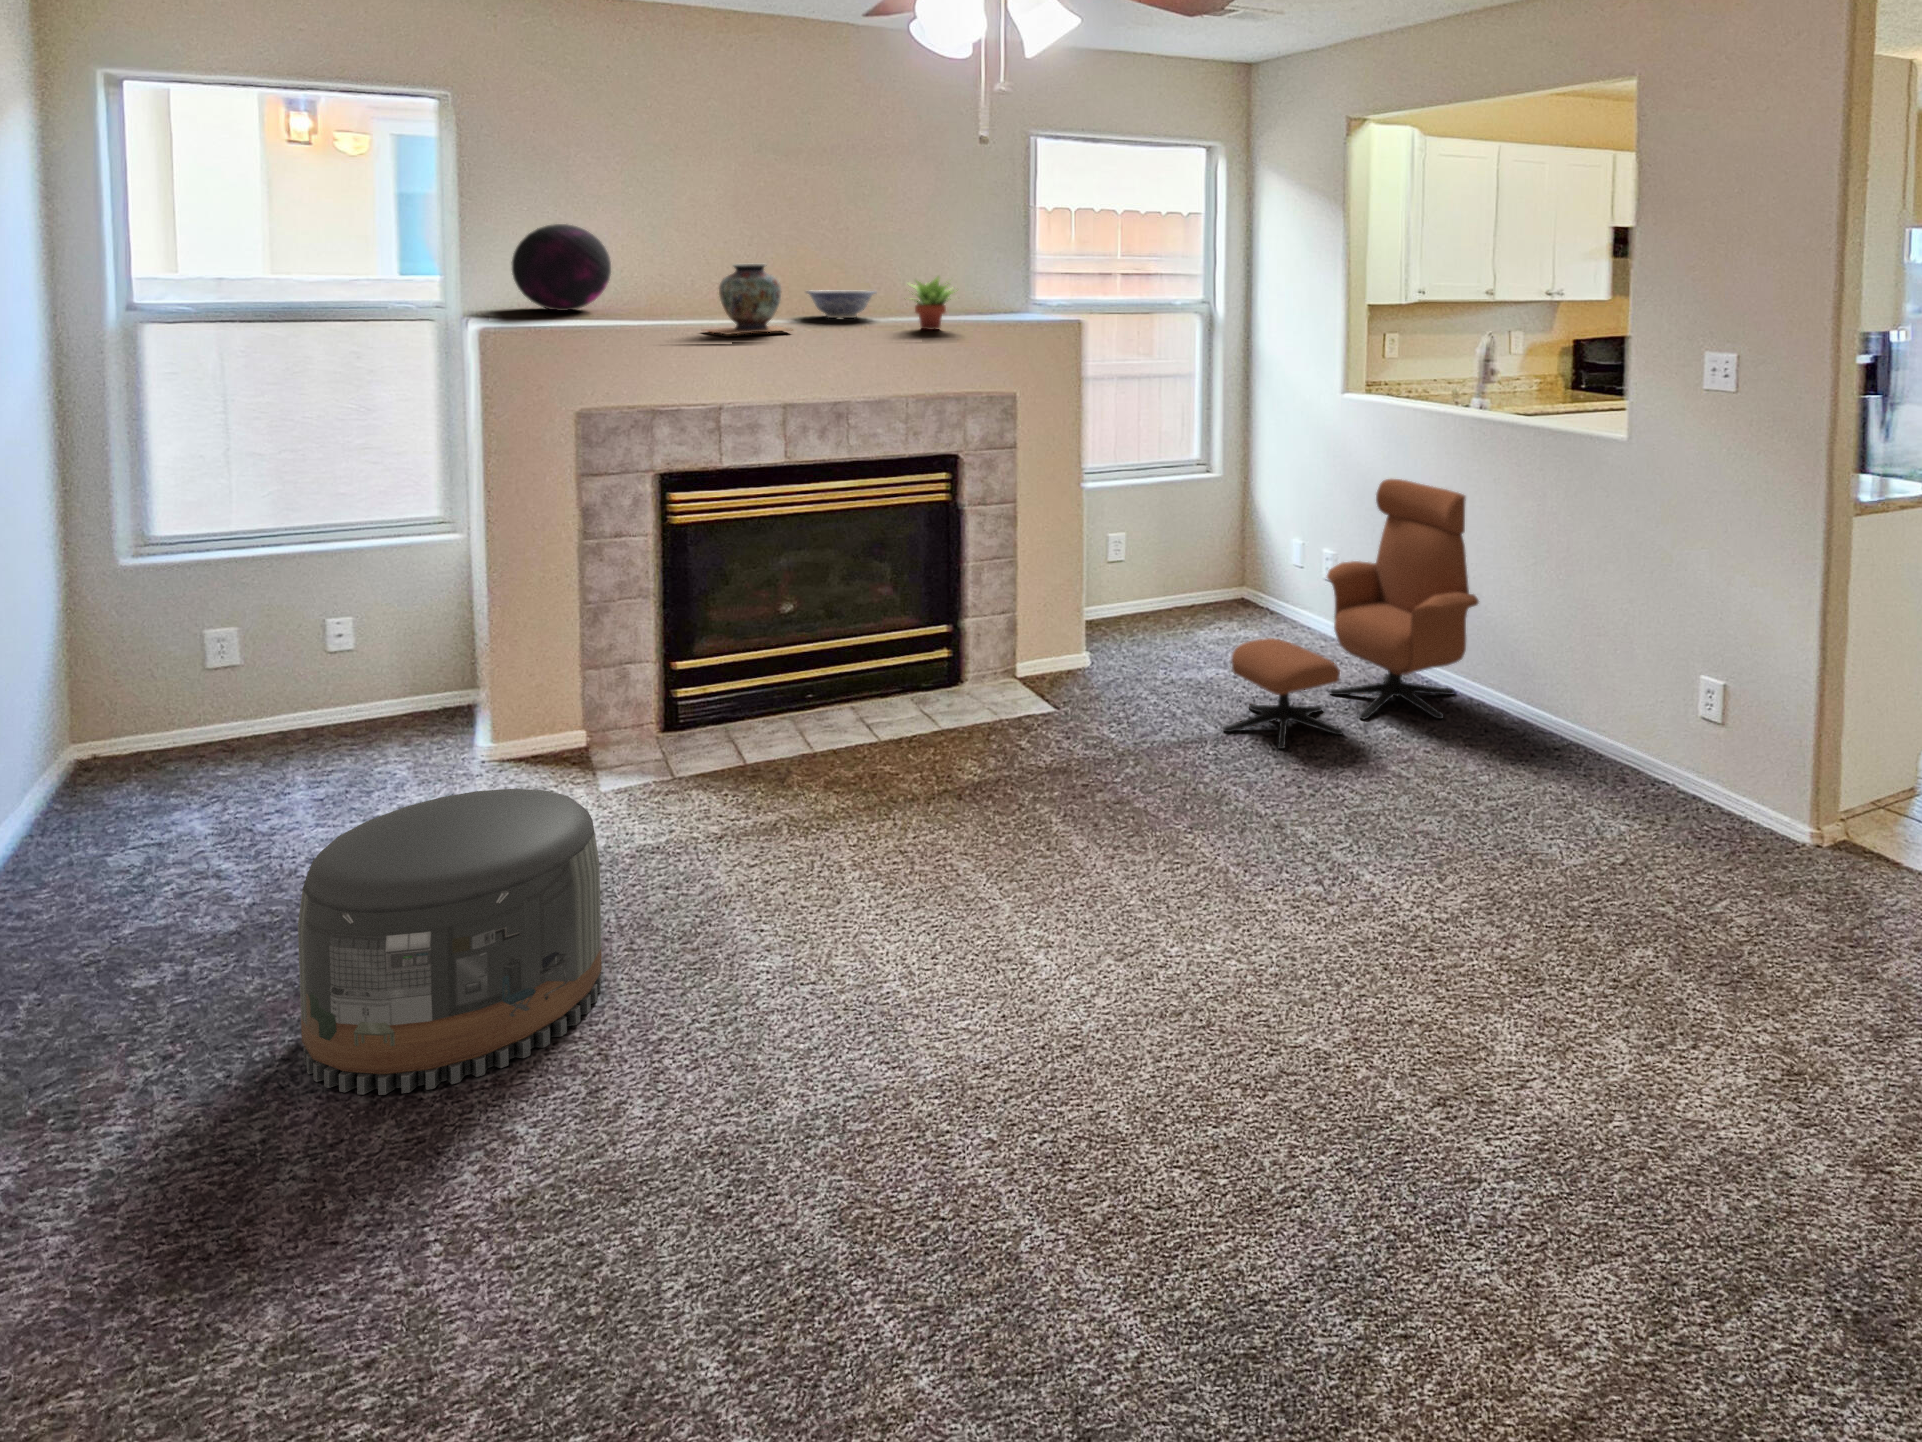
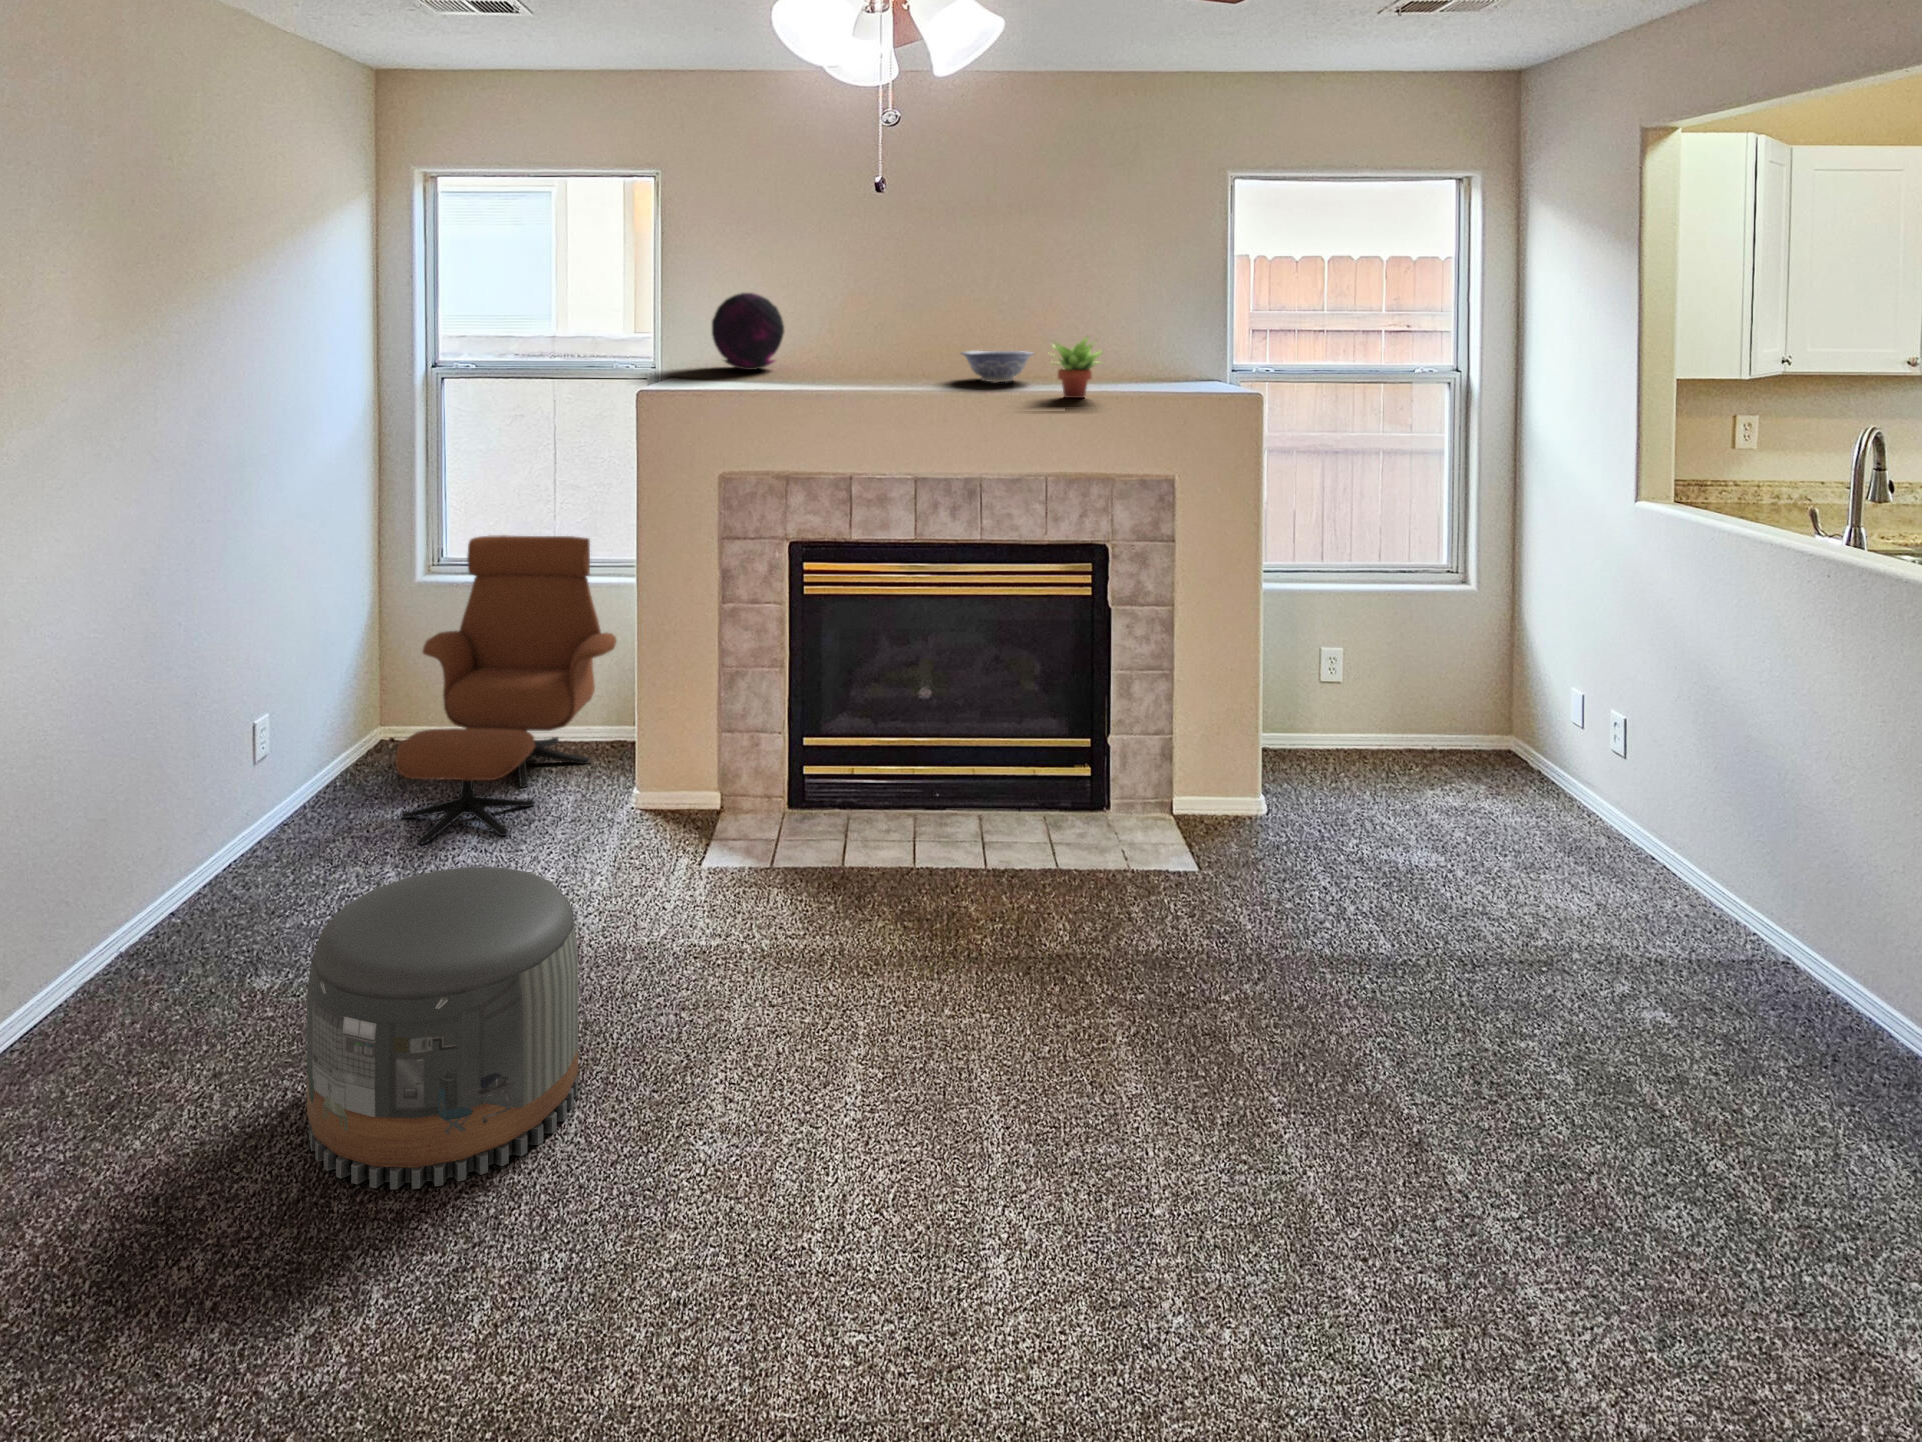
decorative vase: present [706,264,793,334] -> none [837,325,923,400]
lounge chair: present [1223,479,1479,749] -> present [396,535,617,844]

